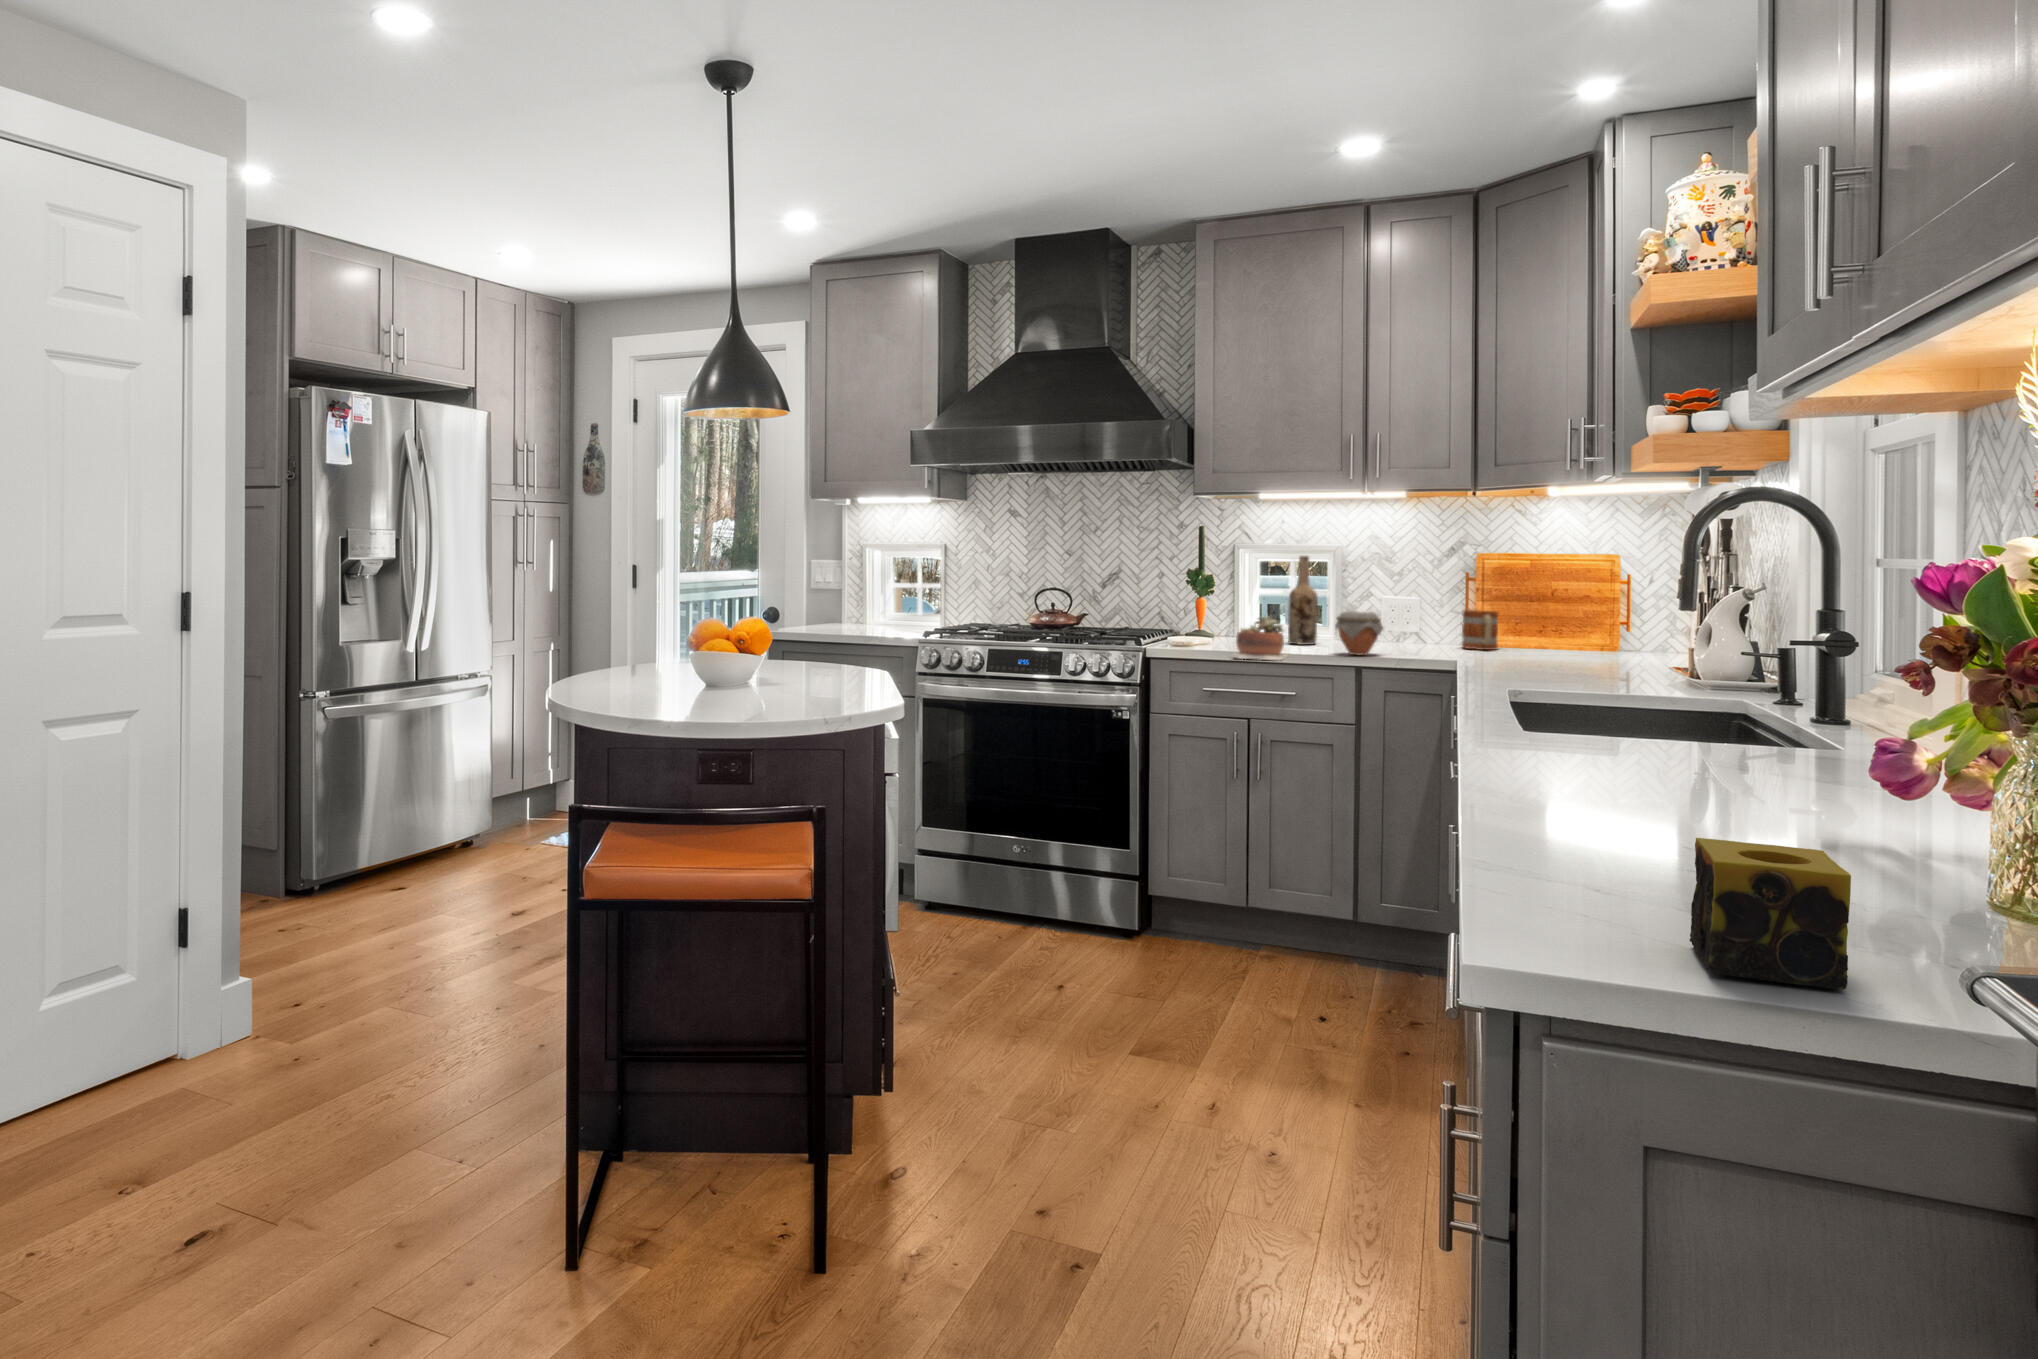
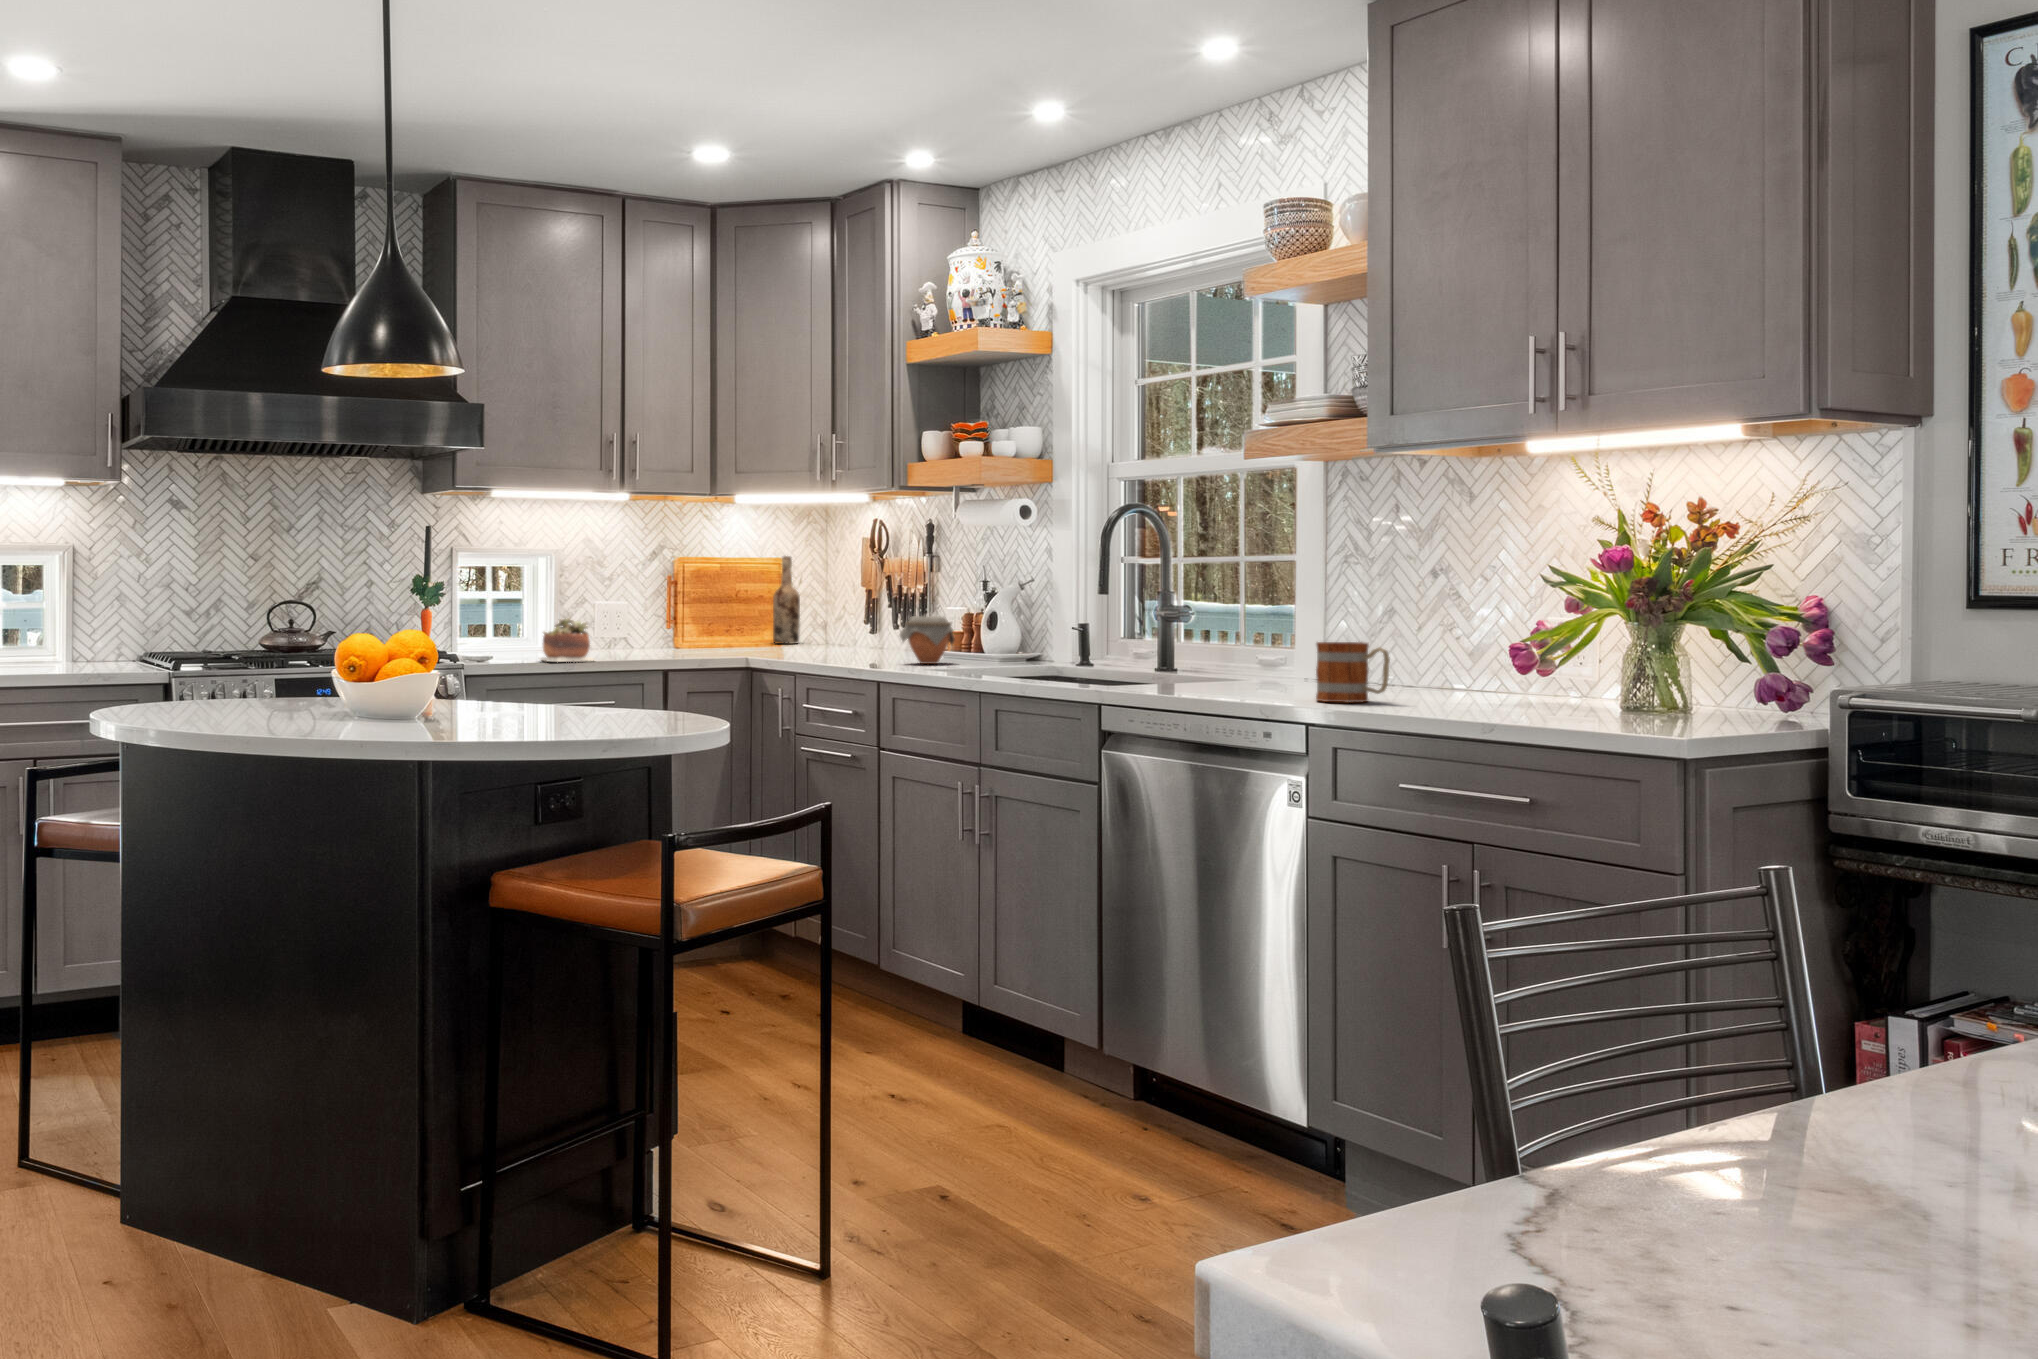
wine bottle: present [1288,556,1318,645] -> present [773,556,800,644]
mug: present [1462,610,1498,650] -> present [1316,642,1390,703]
jar: present [1335,611,1383,655] -> present [900,616,955,664]
candle: present [1690,838,1851,990] -> none [1529,665,1614,724]

